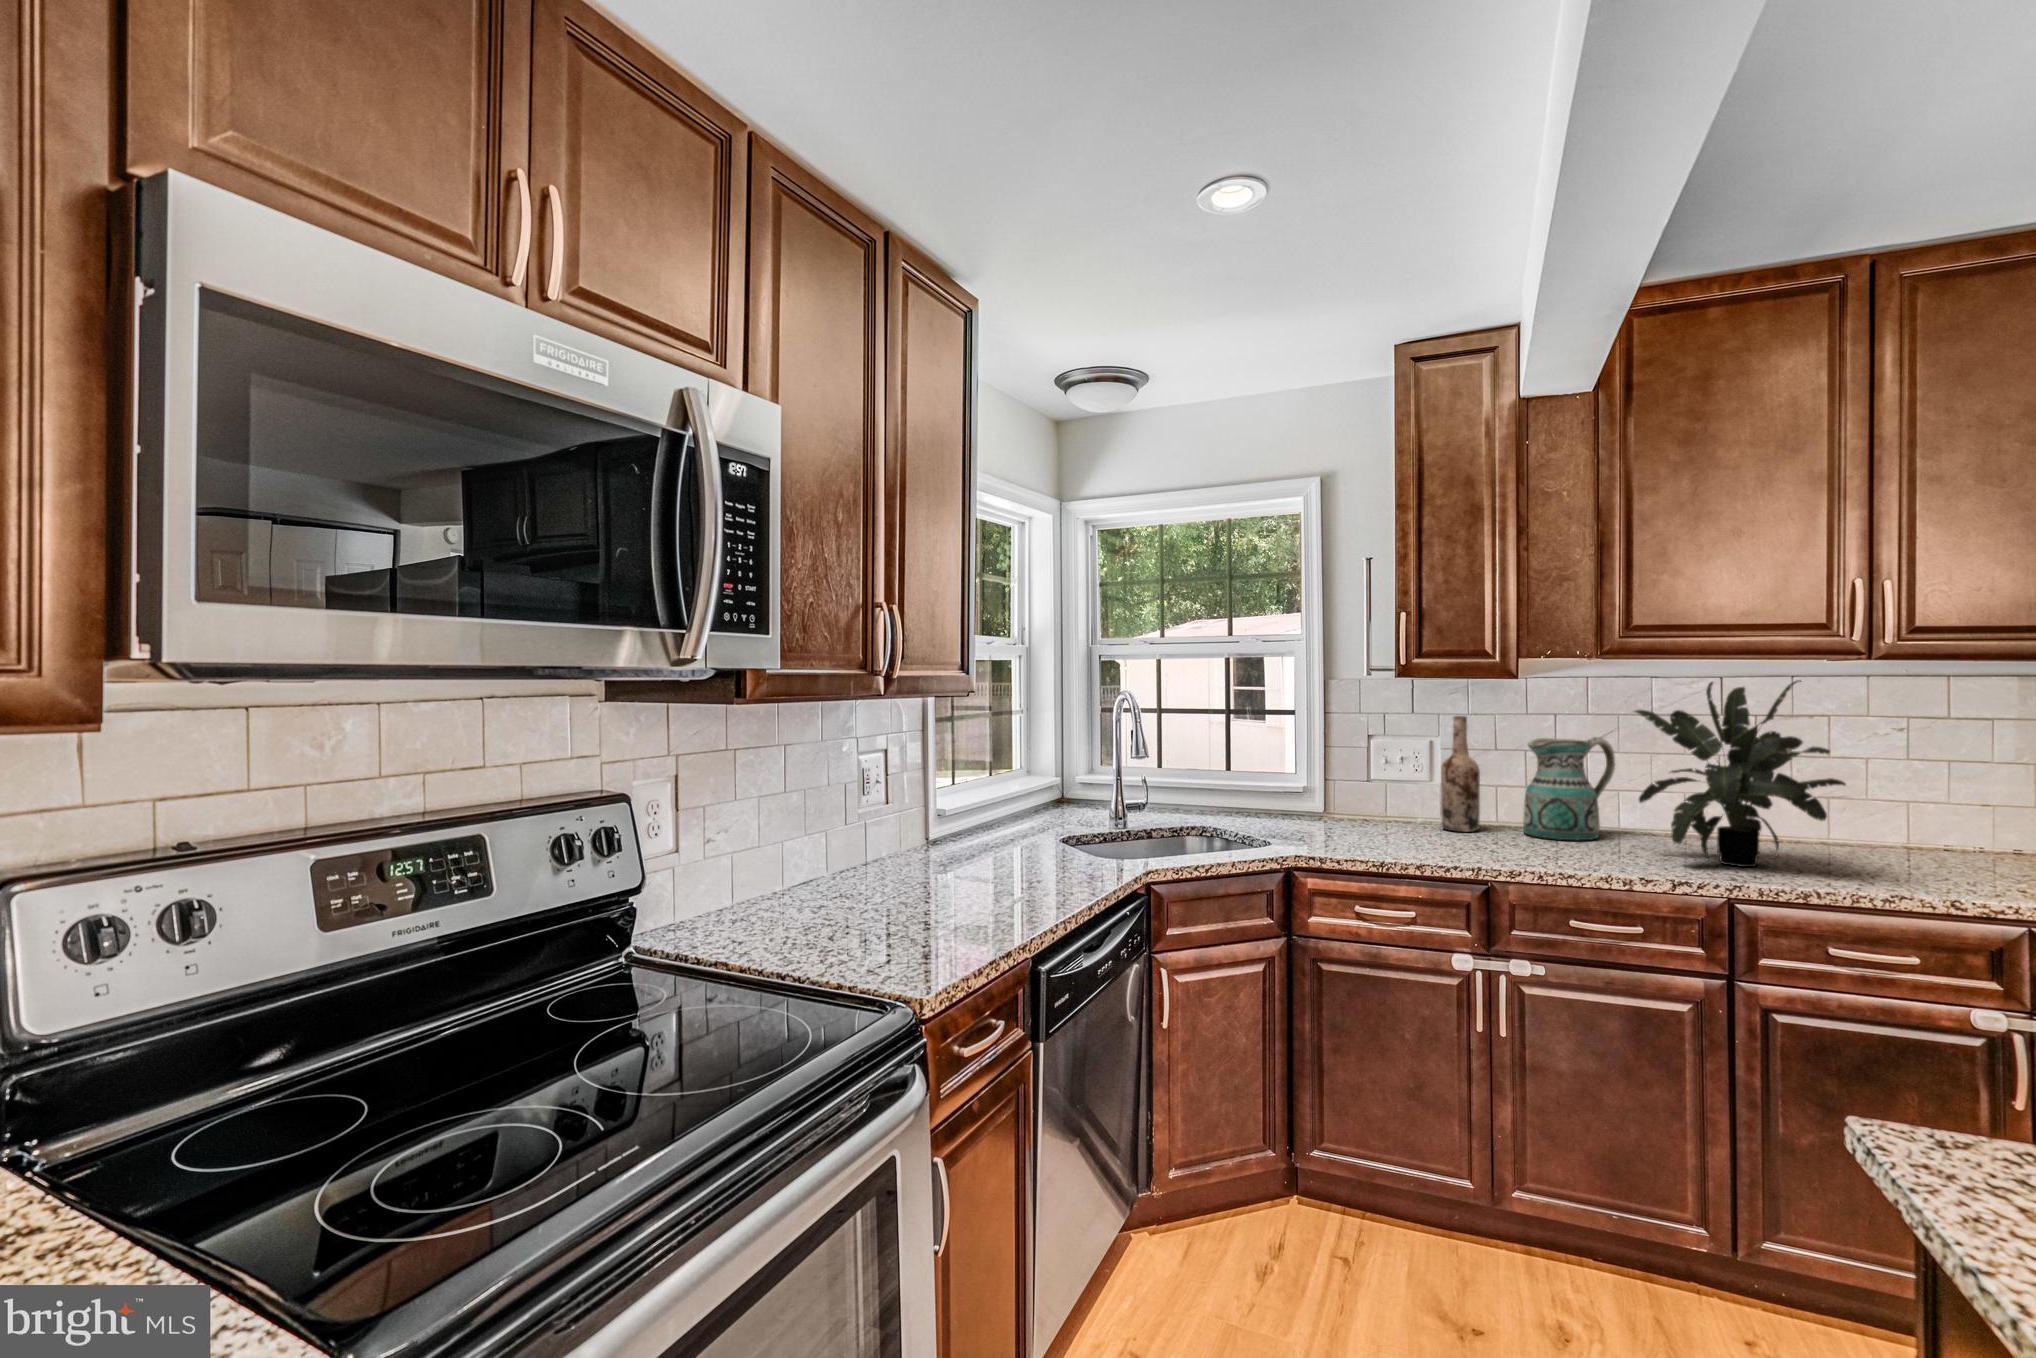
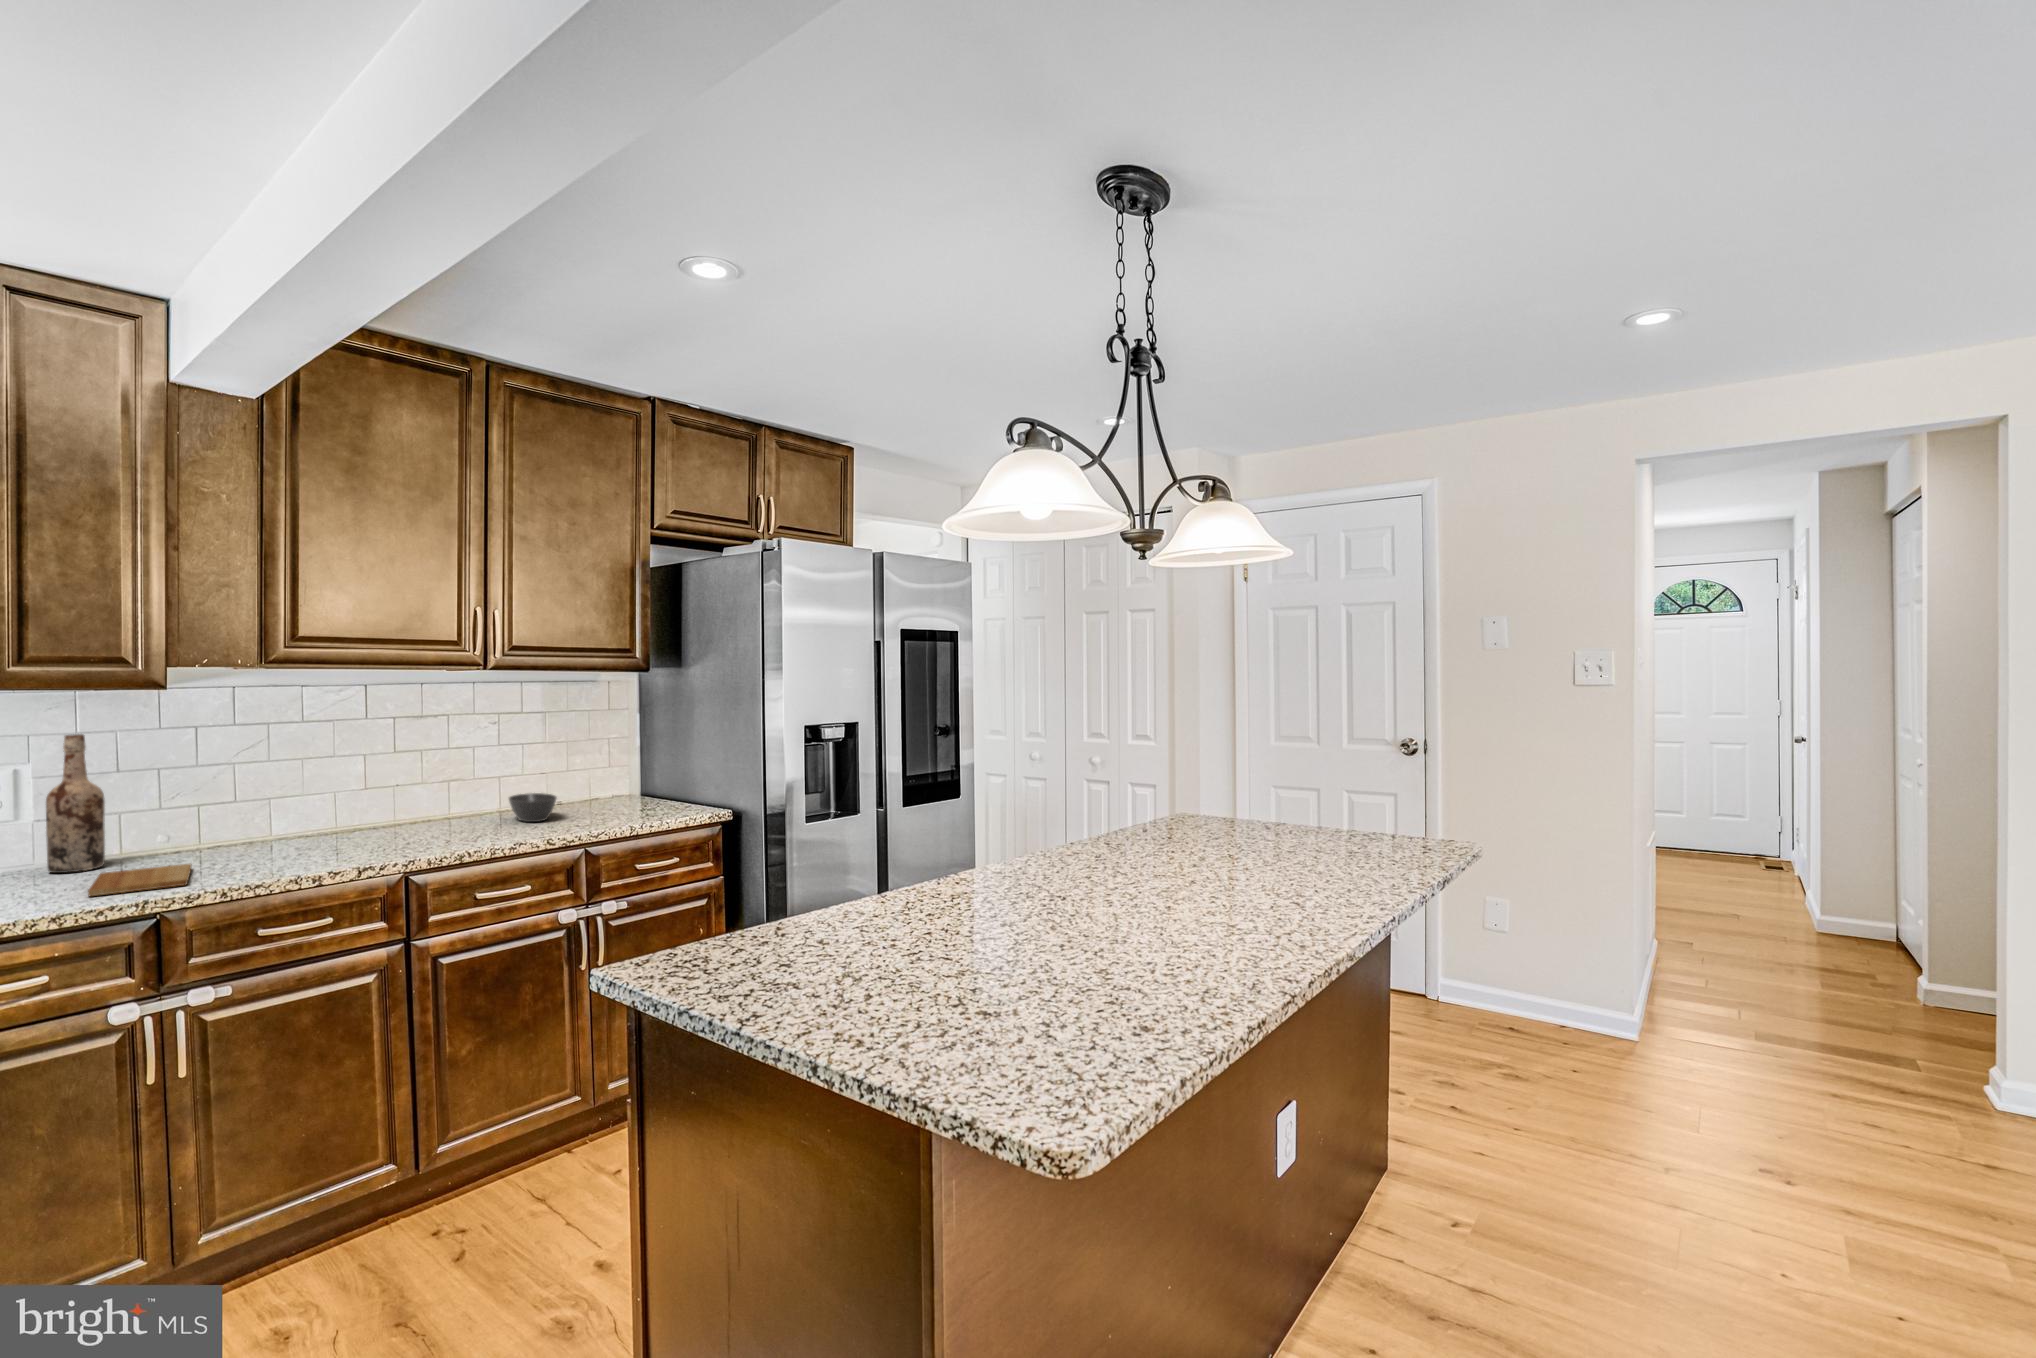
potted plant: present [1635,680,1846,867] -> none [298,685,478,847]
ceramic pitcher: present [1523,737,1615,840] -> none [163,747,267,859]
bowl: none [1909,829,1989,872] -> present [509,793,557,822]
cutting board: none [1445,836,1533,861] -> present [88,864,192,896]

